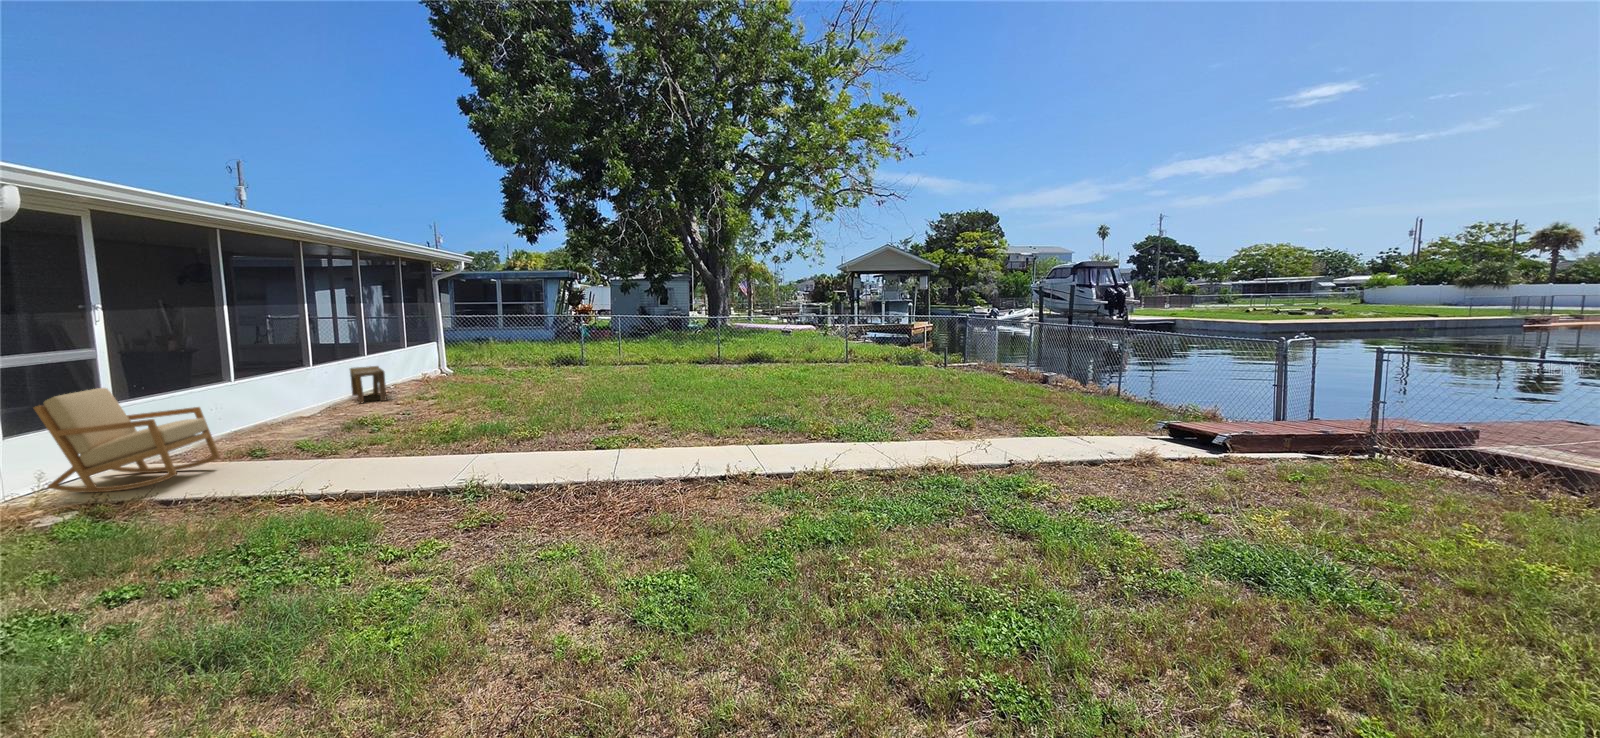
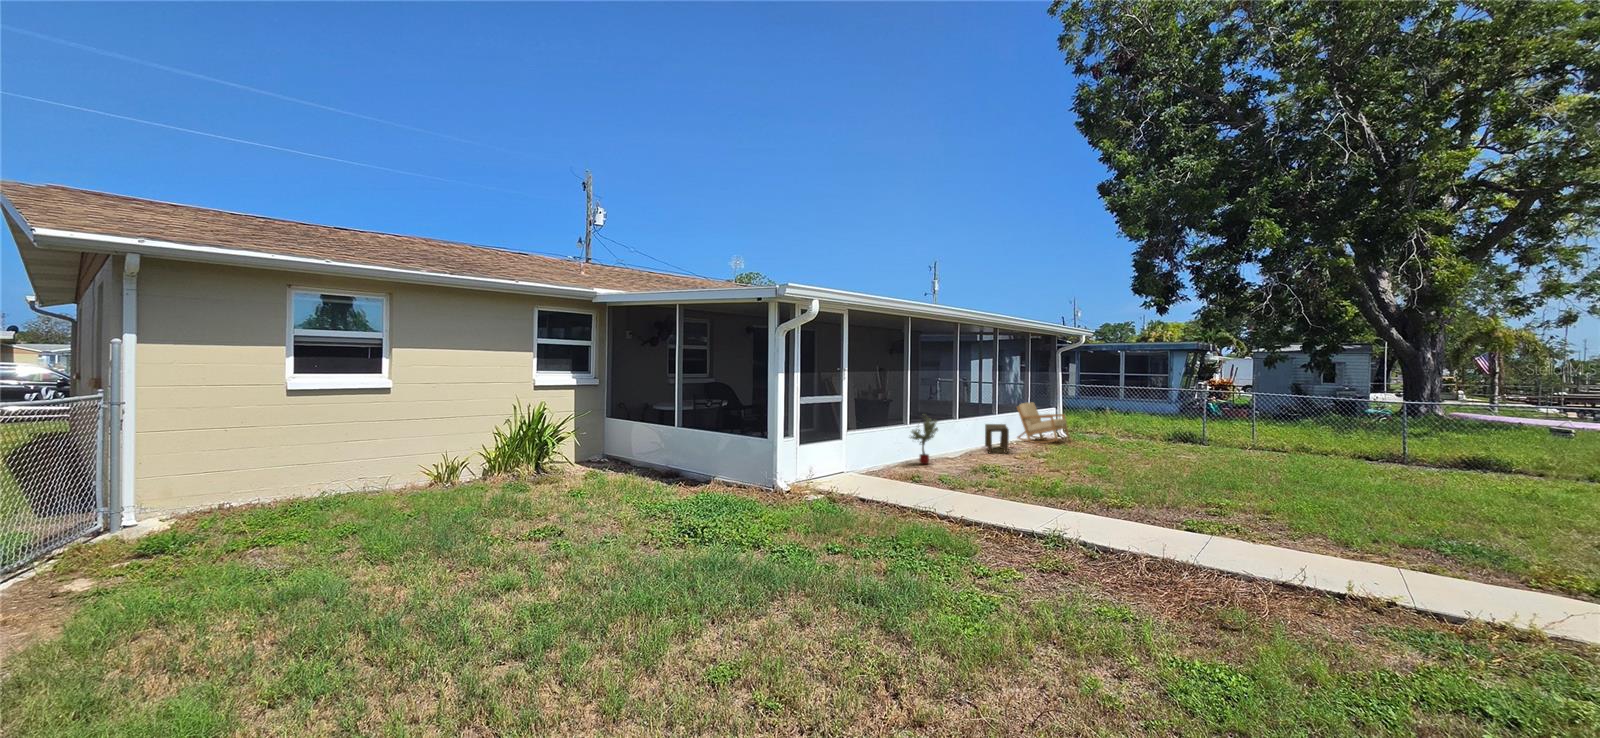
potted tree: none [230,362,283,432] -> present [911,416,938,465]
chair: present [34,388,220,492] -> present [1017,402,1069,443]

